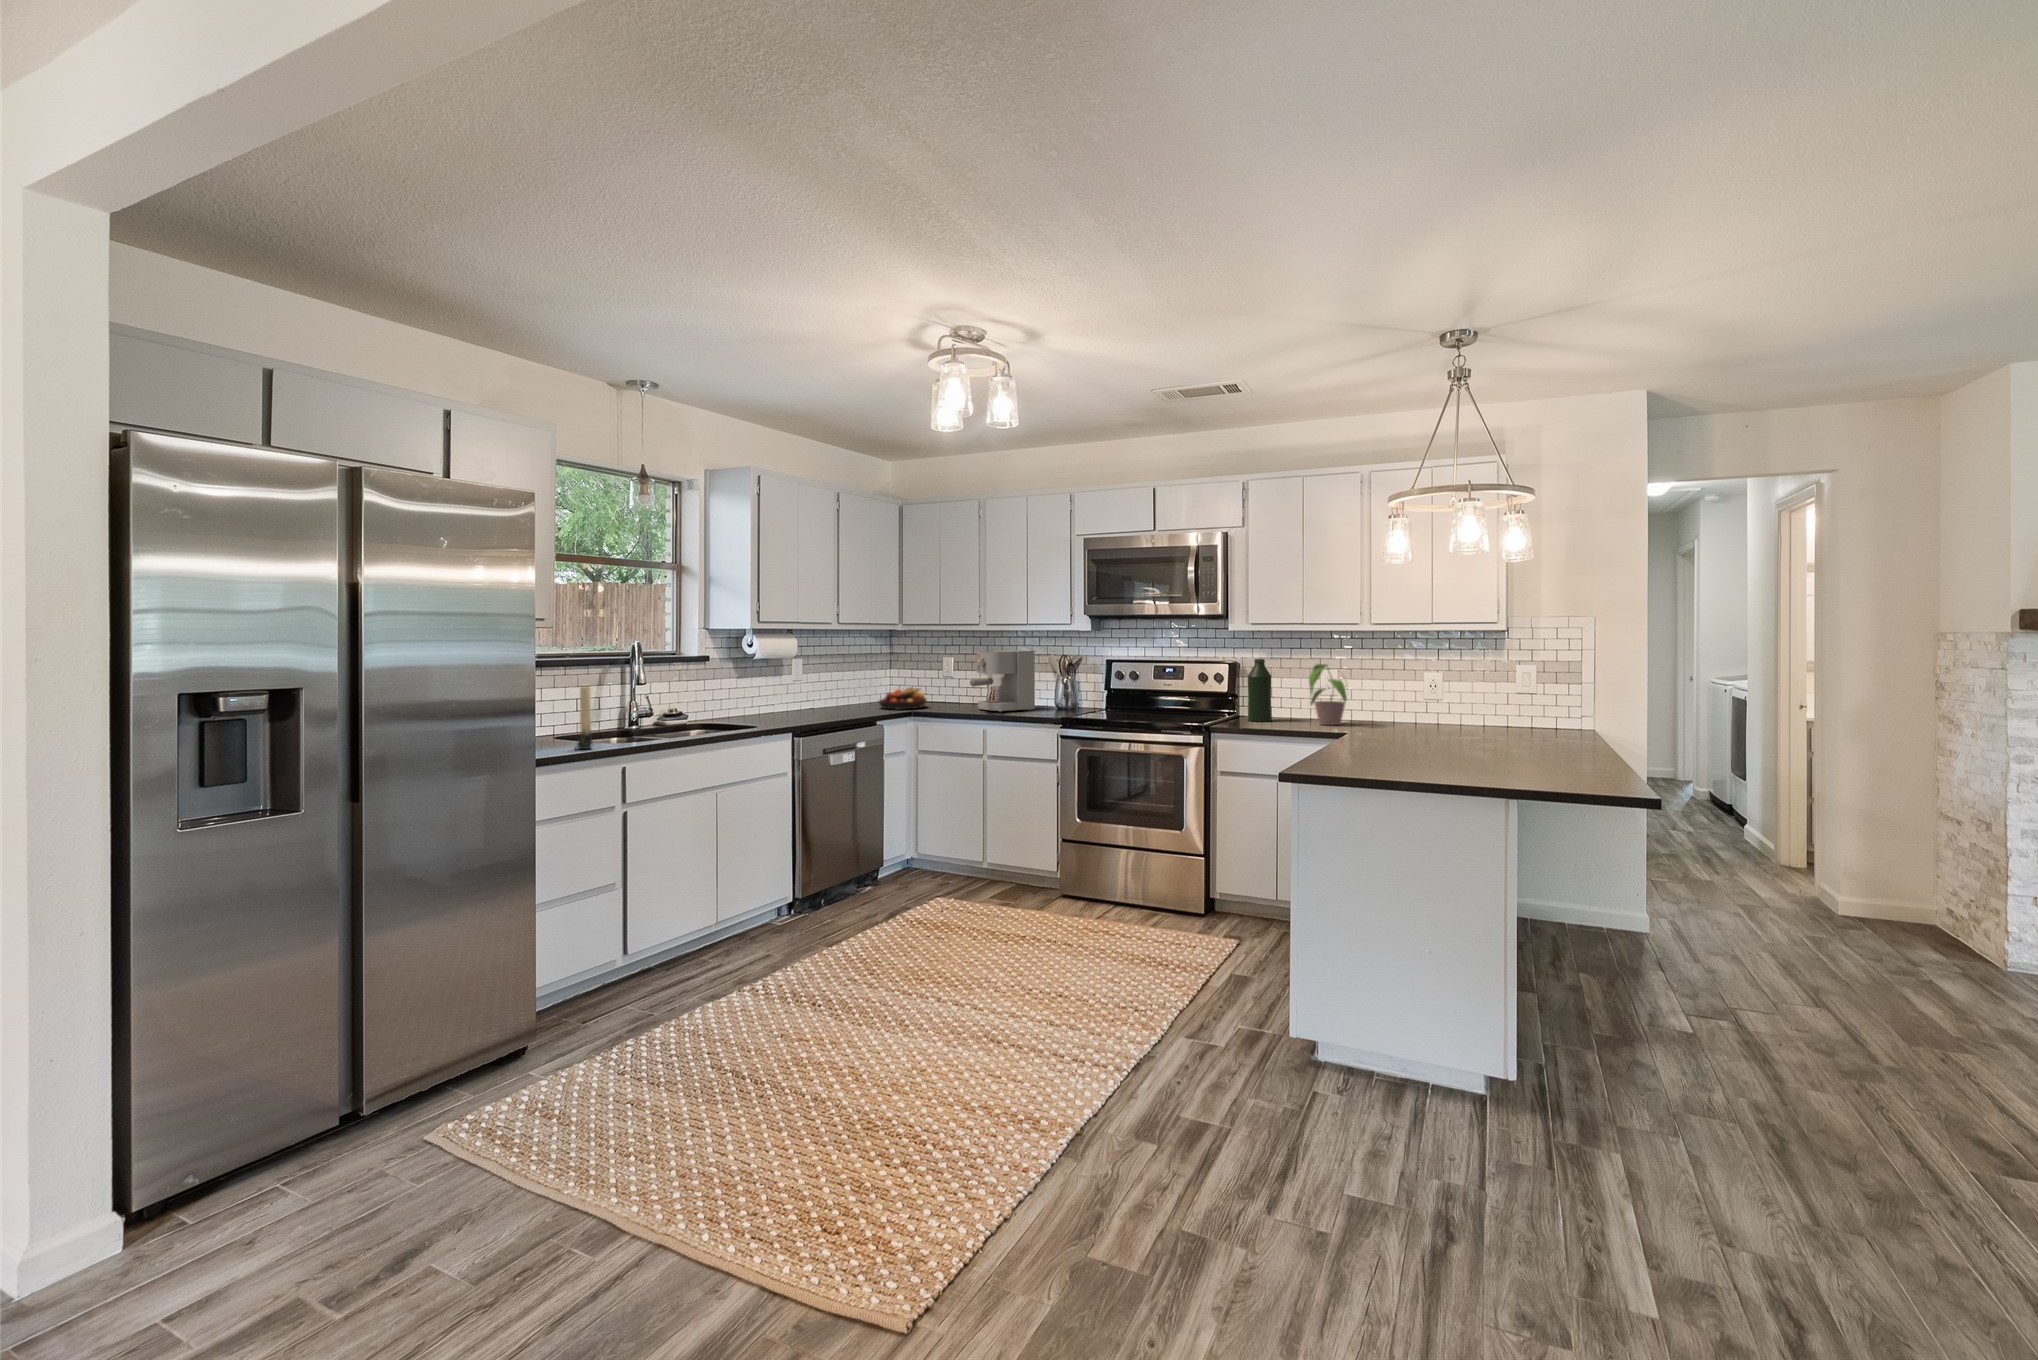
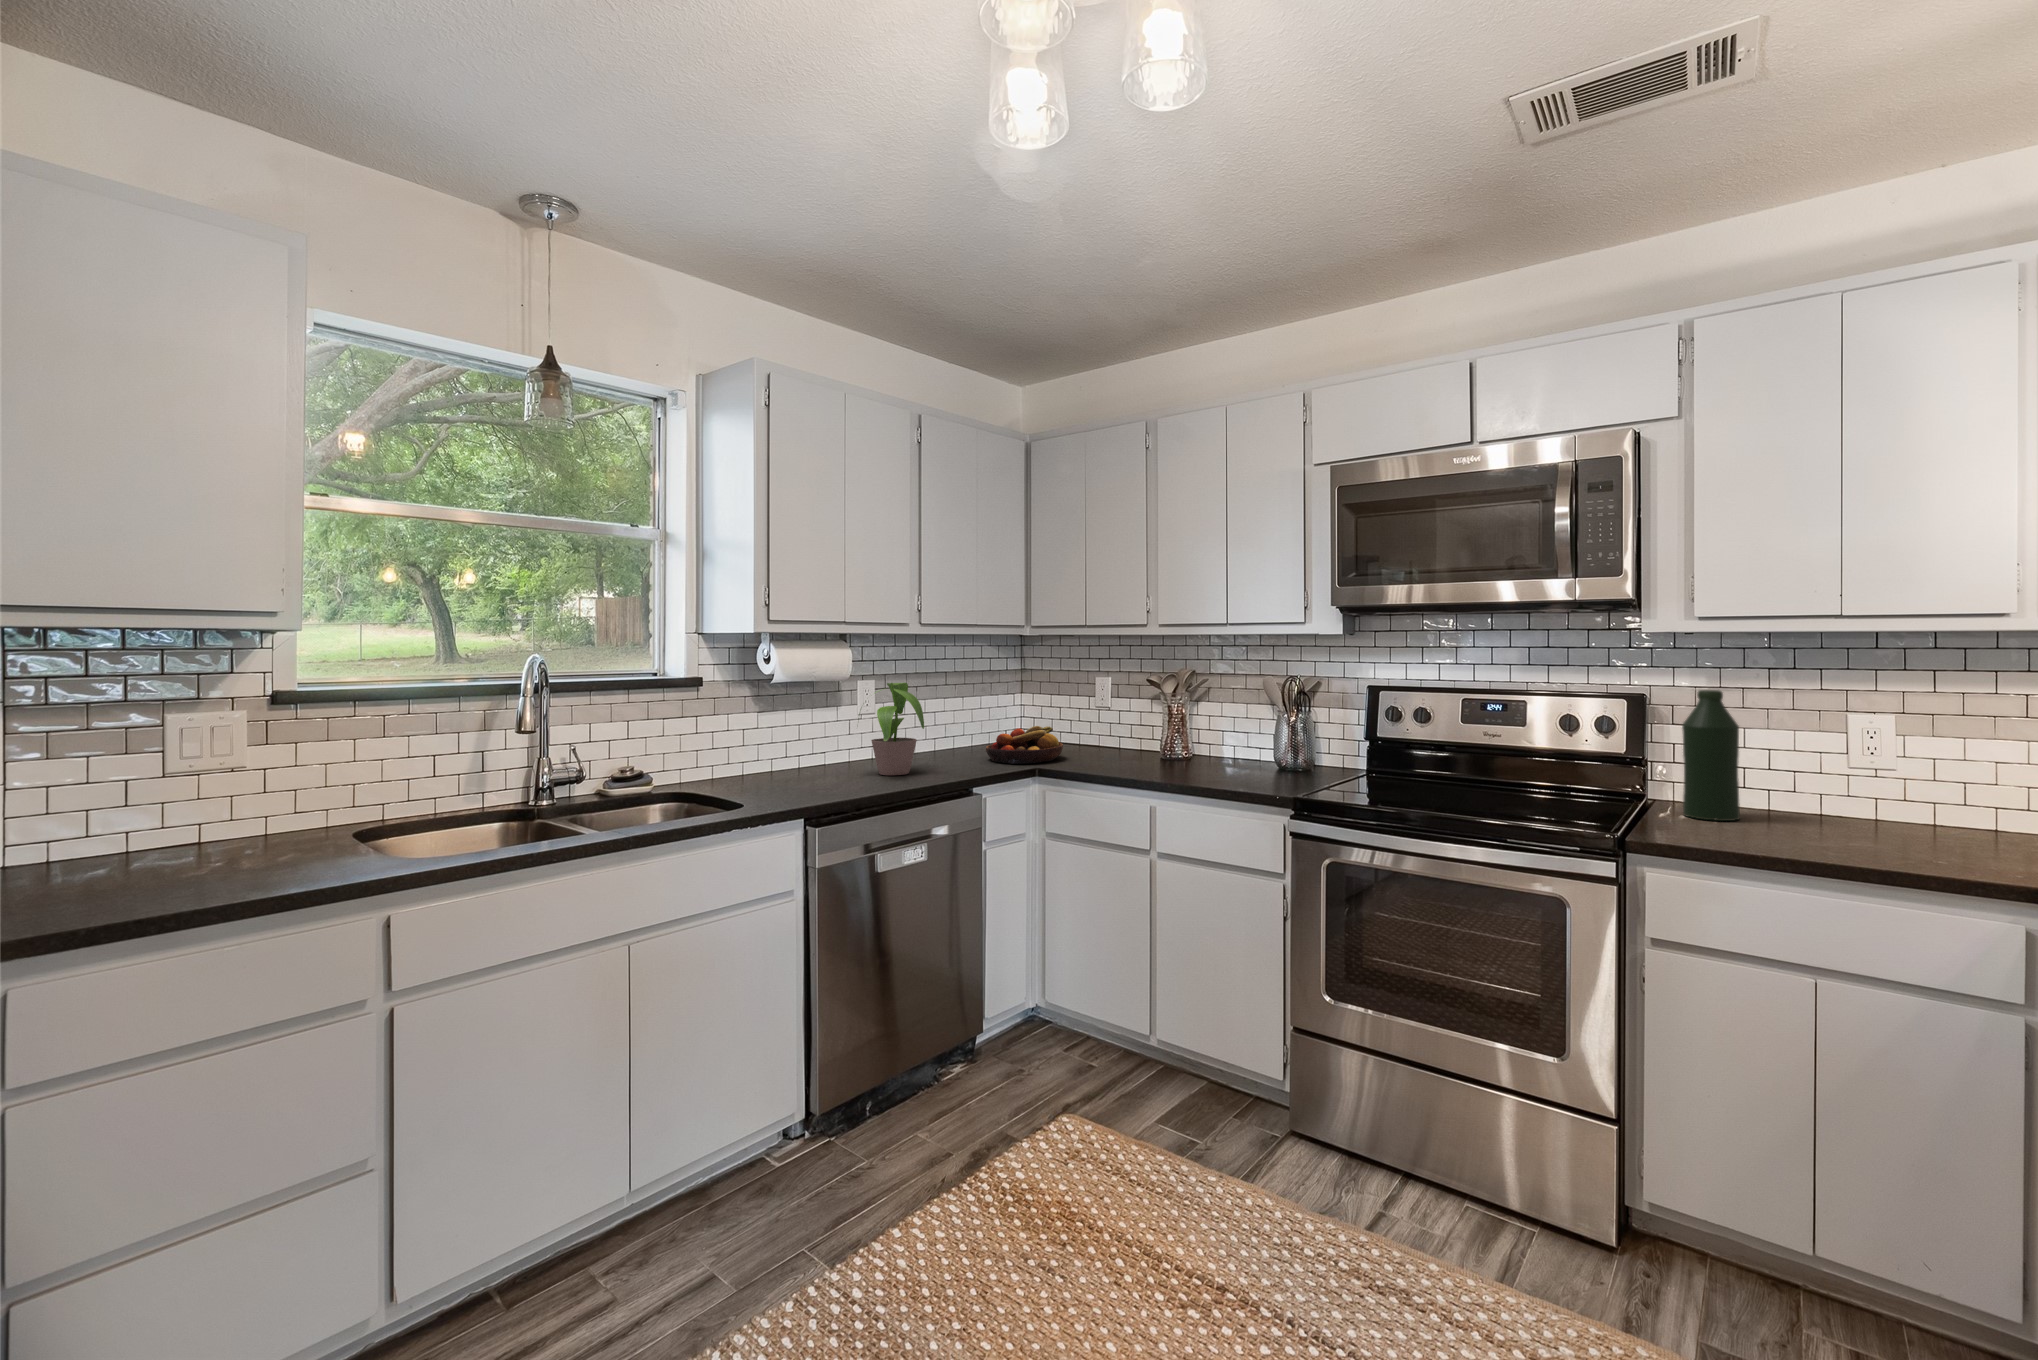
coffee maker: present [970,651,1035,712] -> none [1129,667,1242,775]
potted plant: present [1309,664,1347,725] -> present [858,683,924,775]
candle: present [575,685,592,749] -> none [307,743,355,878]

